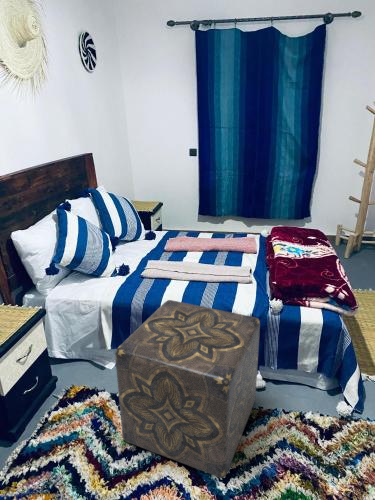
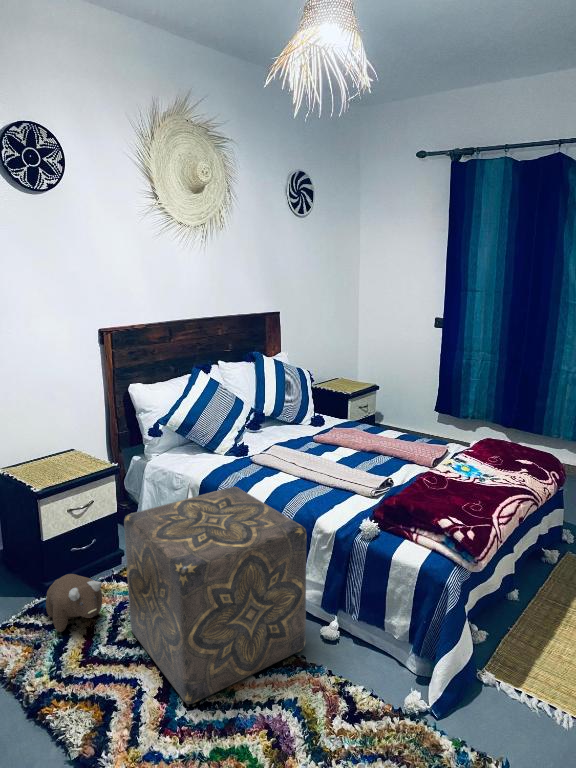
plush toy: none [32,413,99,469] -> present [46,574,102,632]

